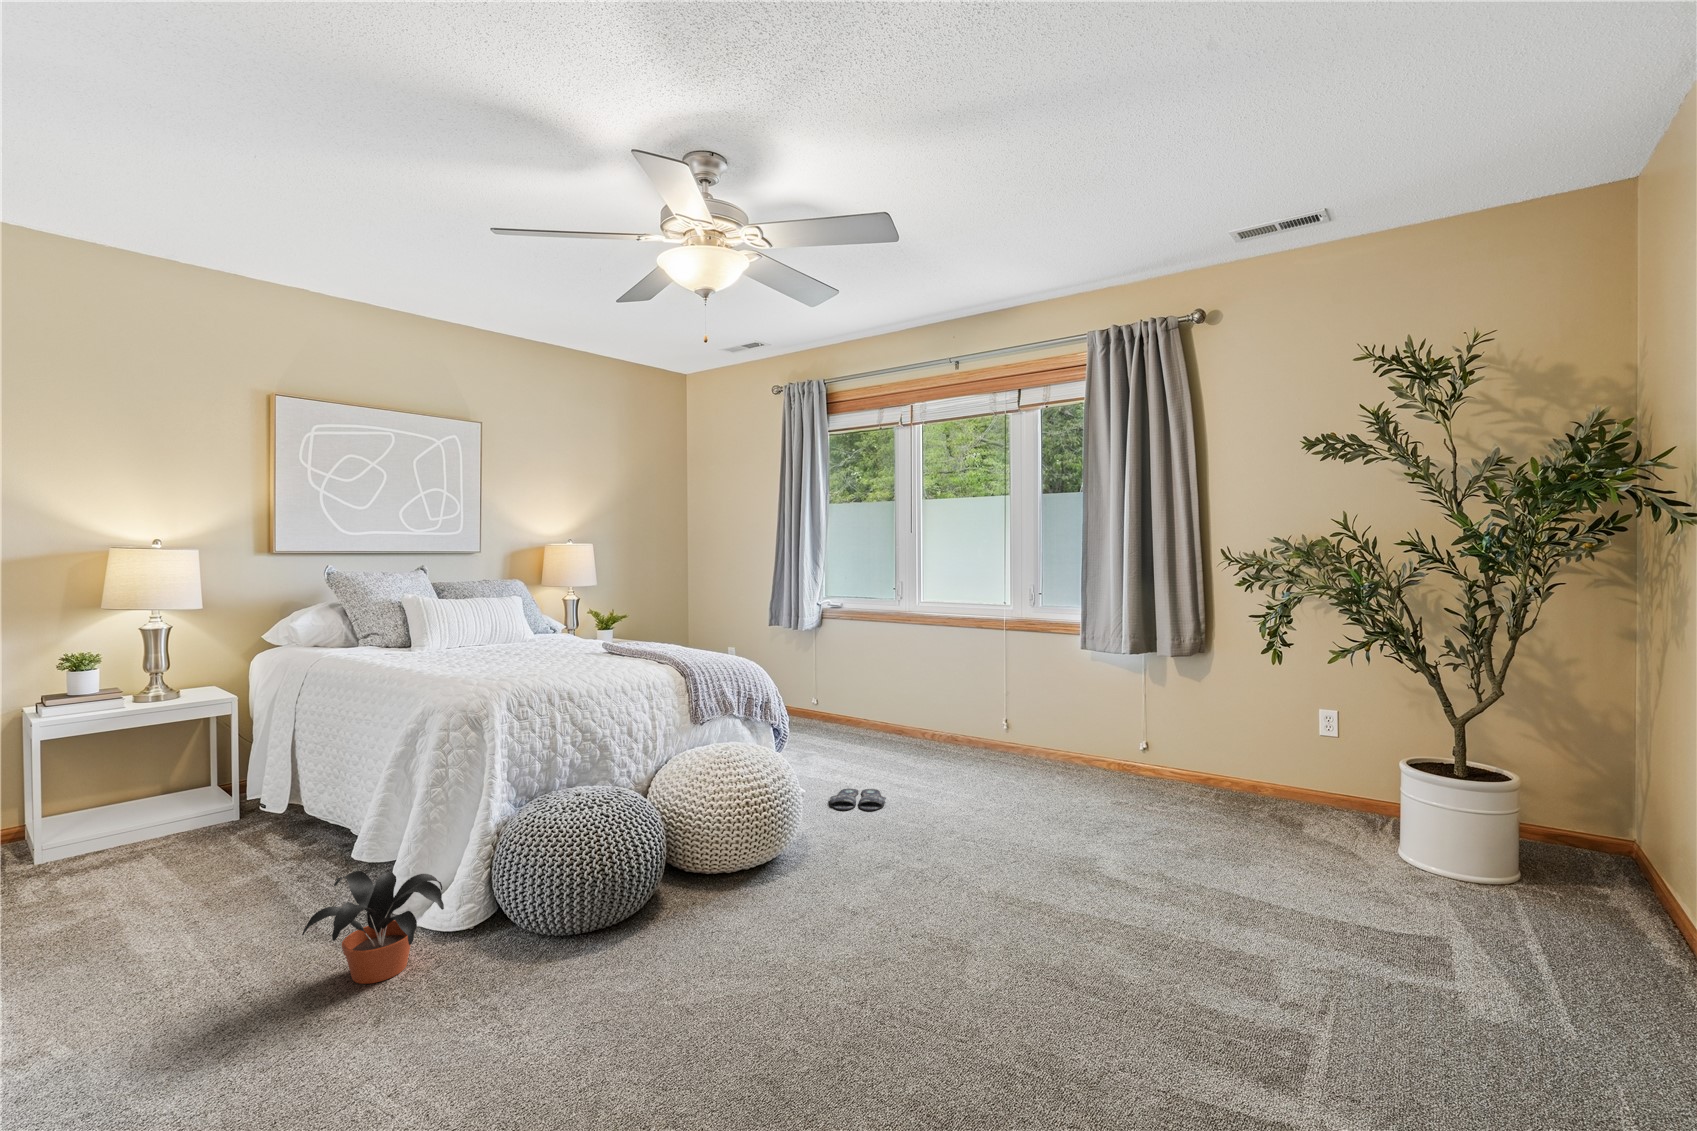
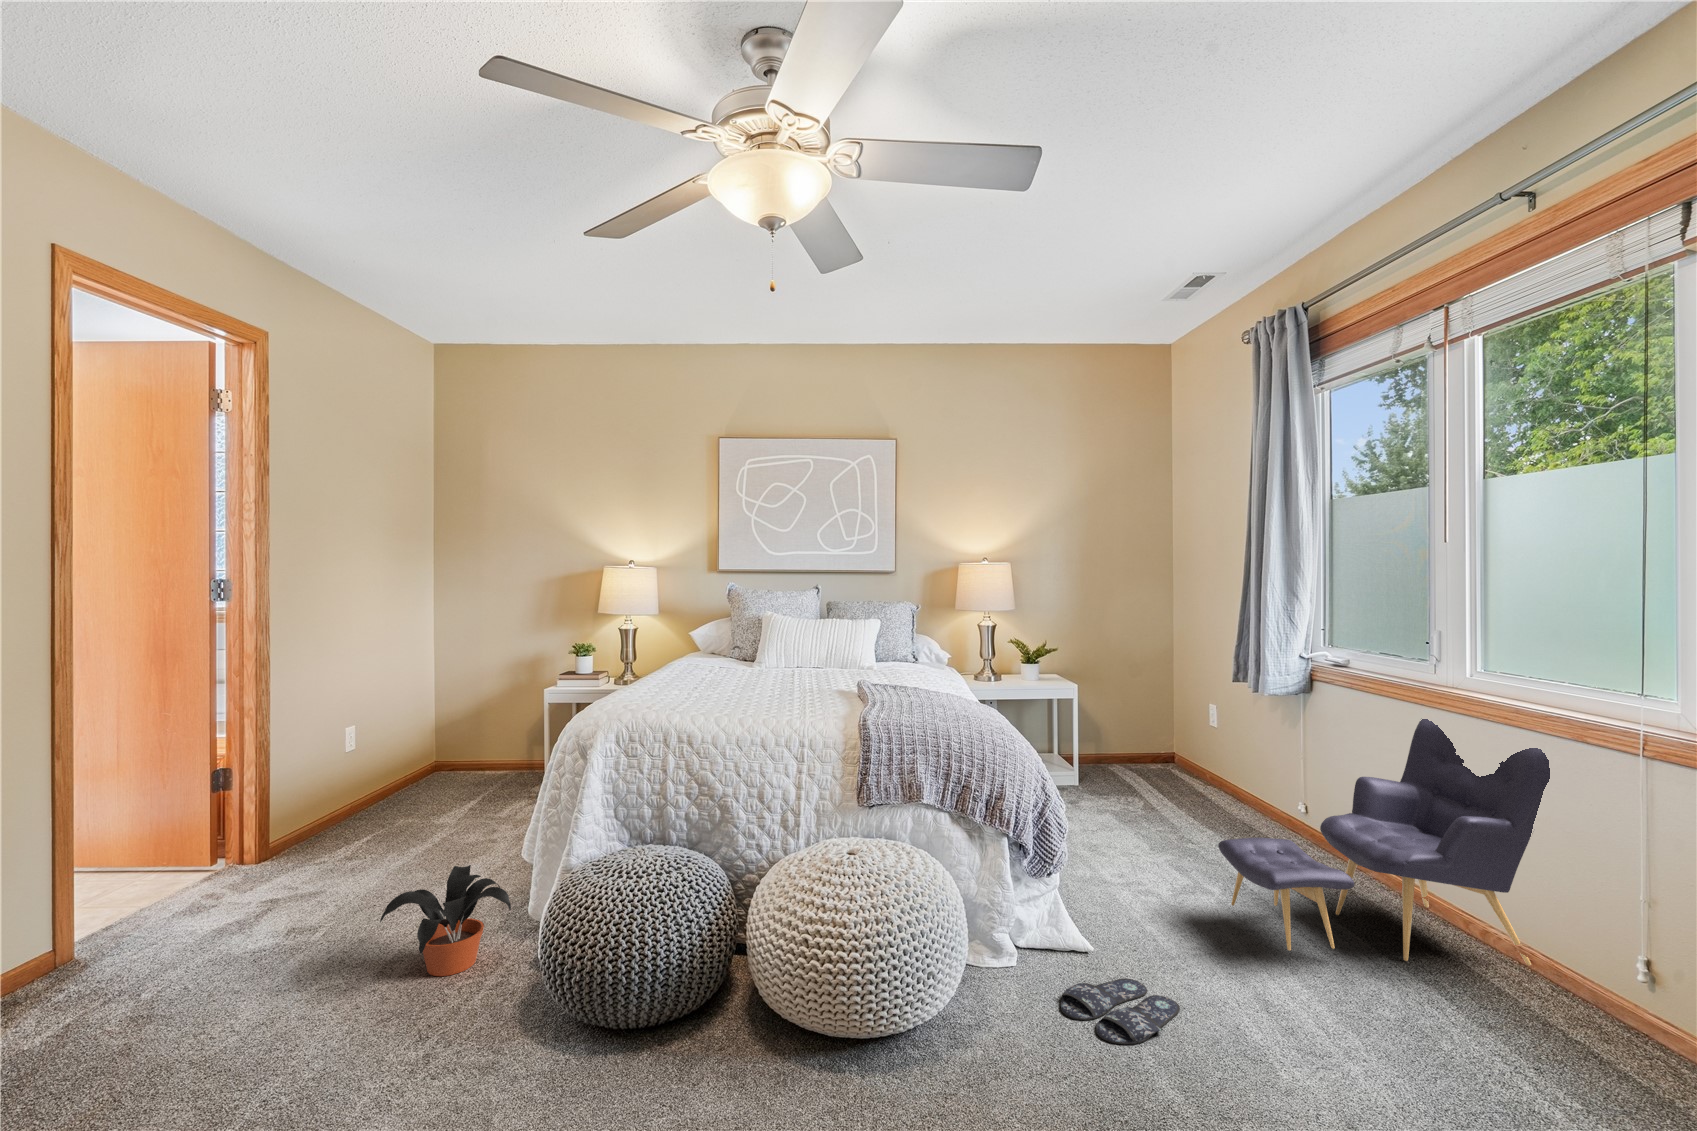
armchair: none [837,624,967,755] -> present [1218,719,1550,966]

